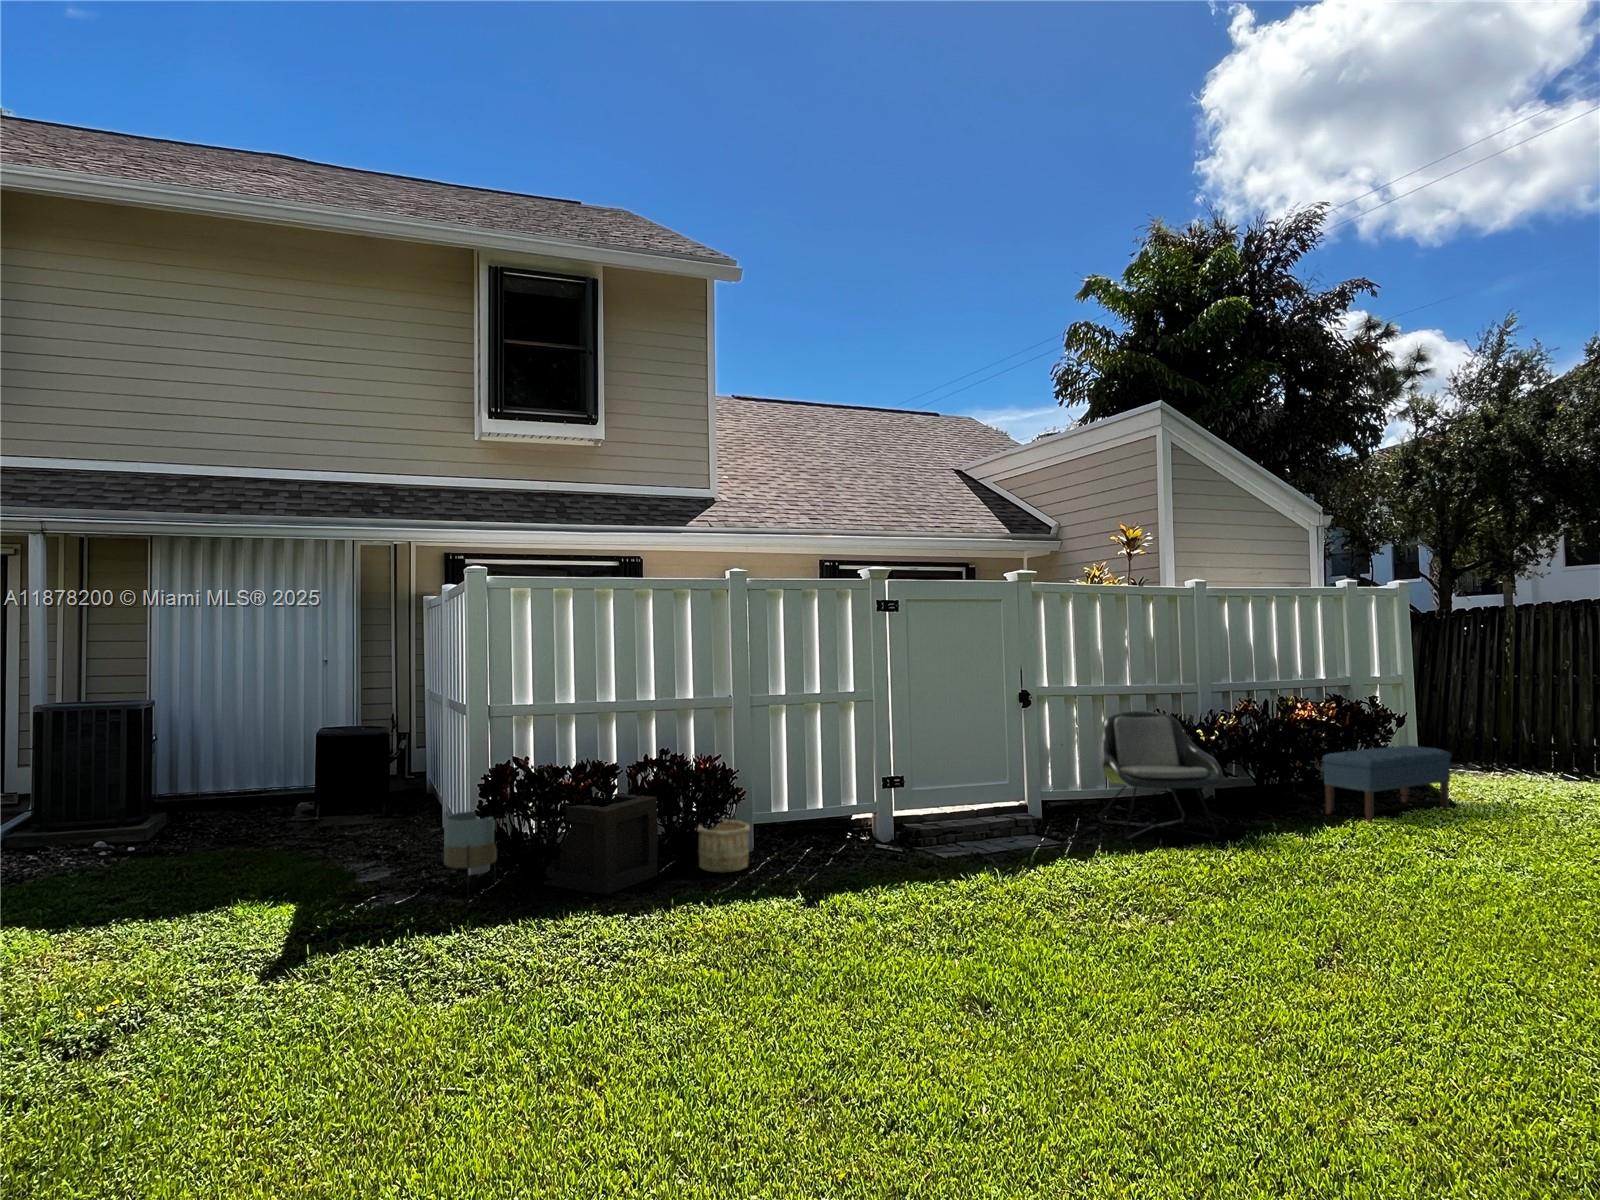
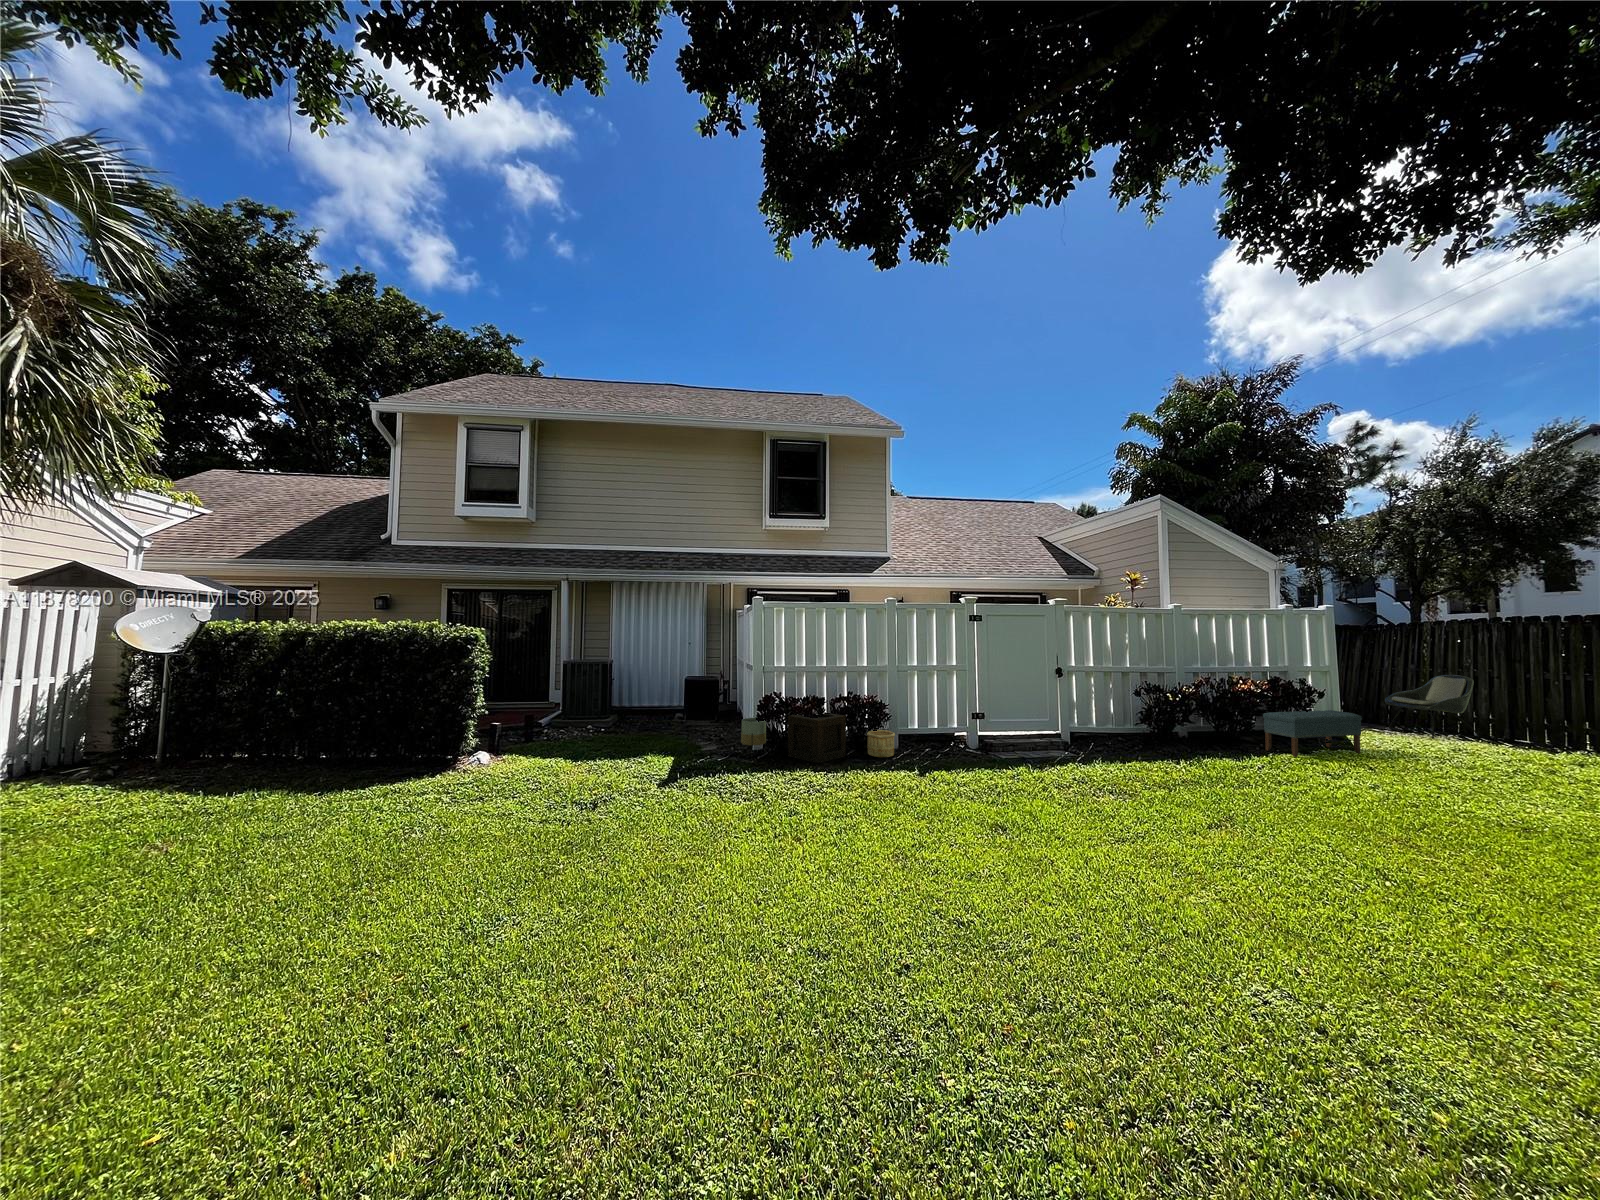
lounge chair: present [1099,711,1223,840] -> present [1385,675,1480,739]

